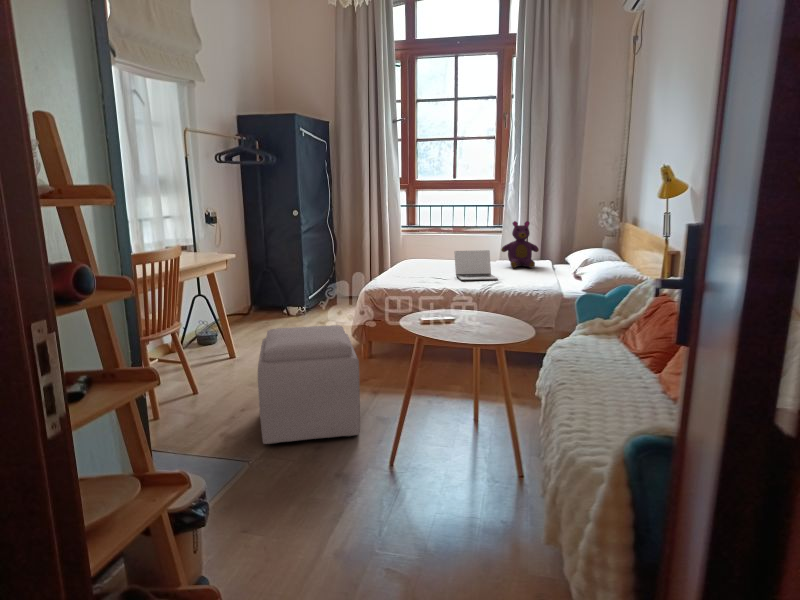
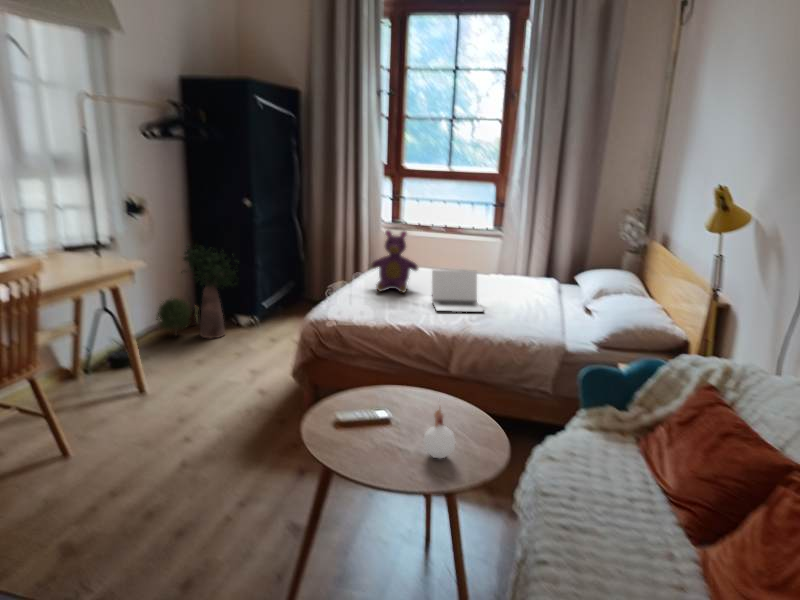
teddy bear: present [501,221,539,268] -> present [371,230,419,293]
potted plant: none [225,248,292,325] -> present [156,245,238,338]
candle: none [481,297,501,334] -> present [423,409,455,459]
ottoman: present [258,325,360,444] -> none [95,389,263,575]

